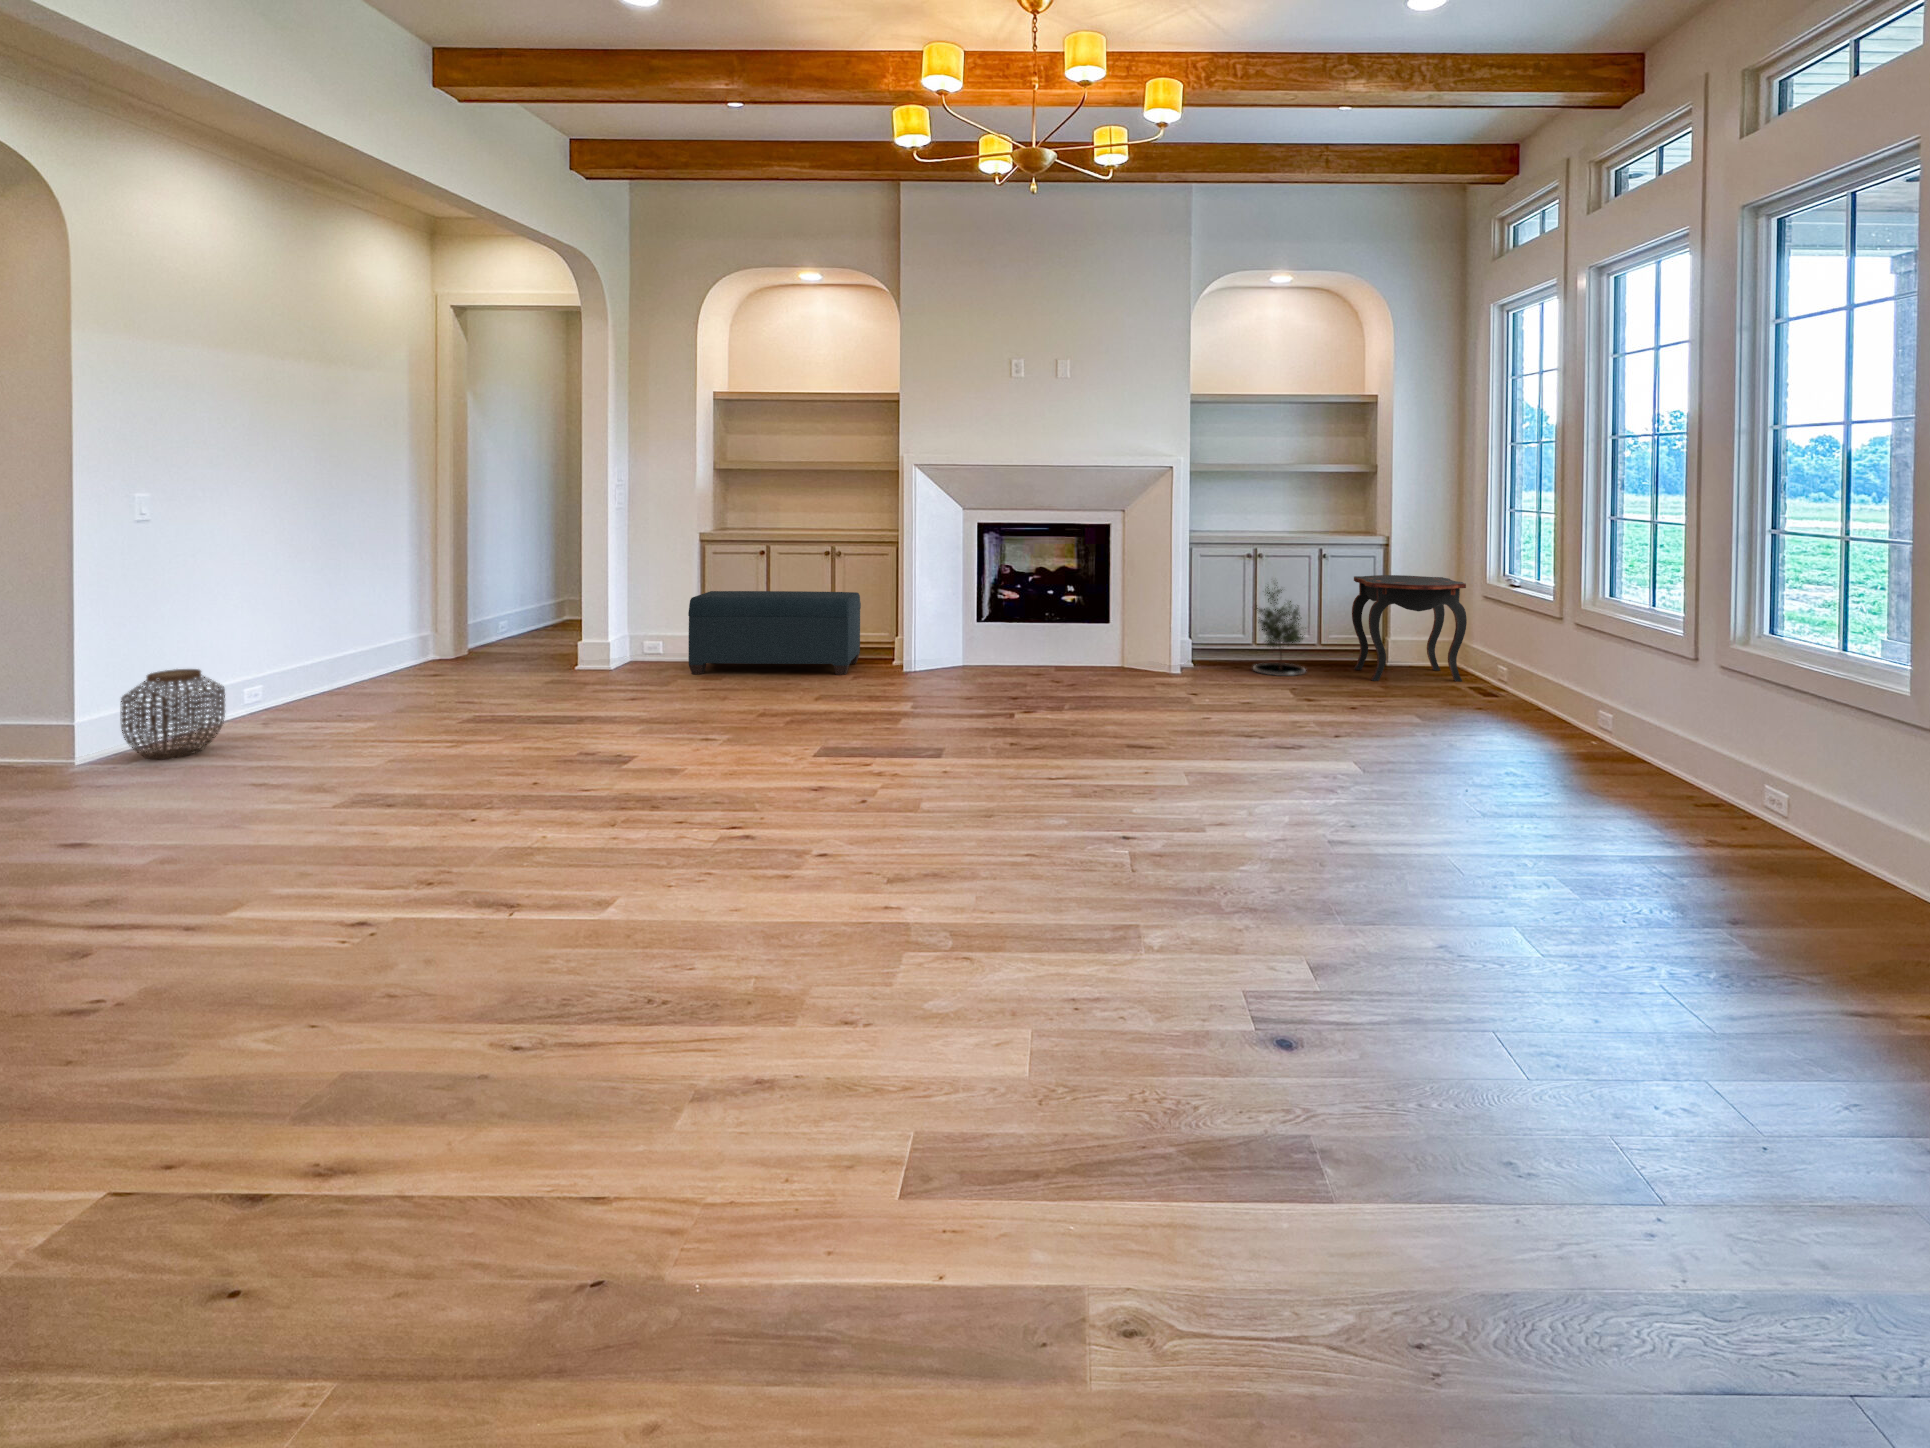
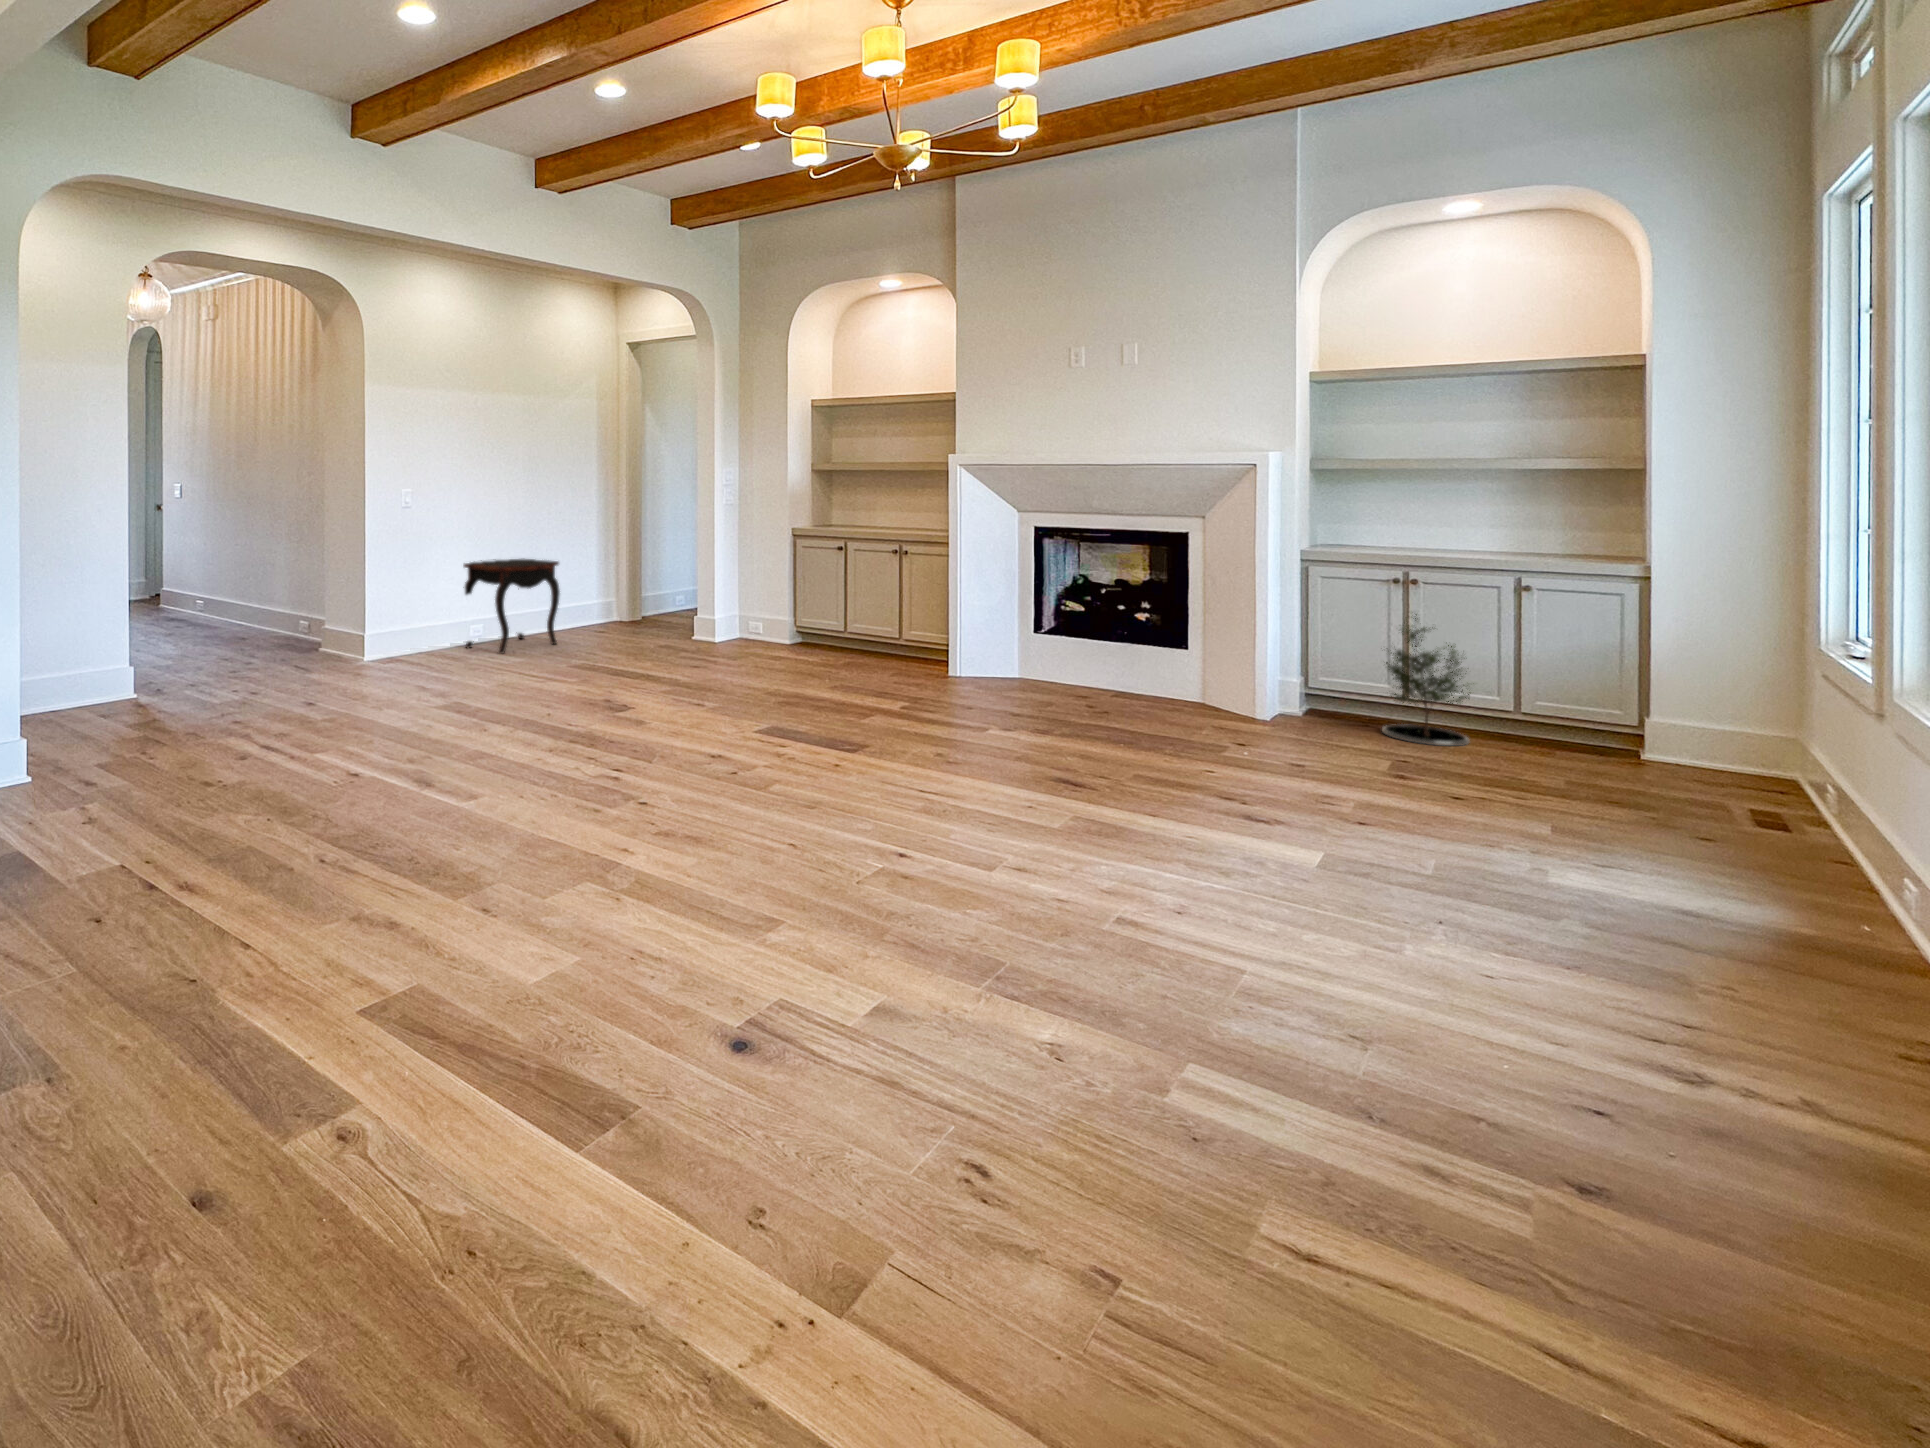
side table: present [1352,575,1467,681] -> present [464,559,560,654]
bench: present [688,591,861,675] -> none [763,581,921,669]
woven basket: present [121,669,225,759] -> none [386,604,438,661]

